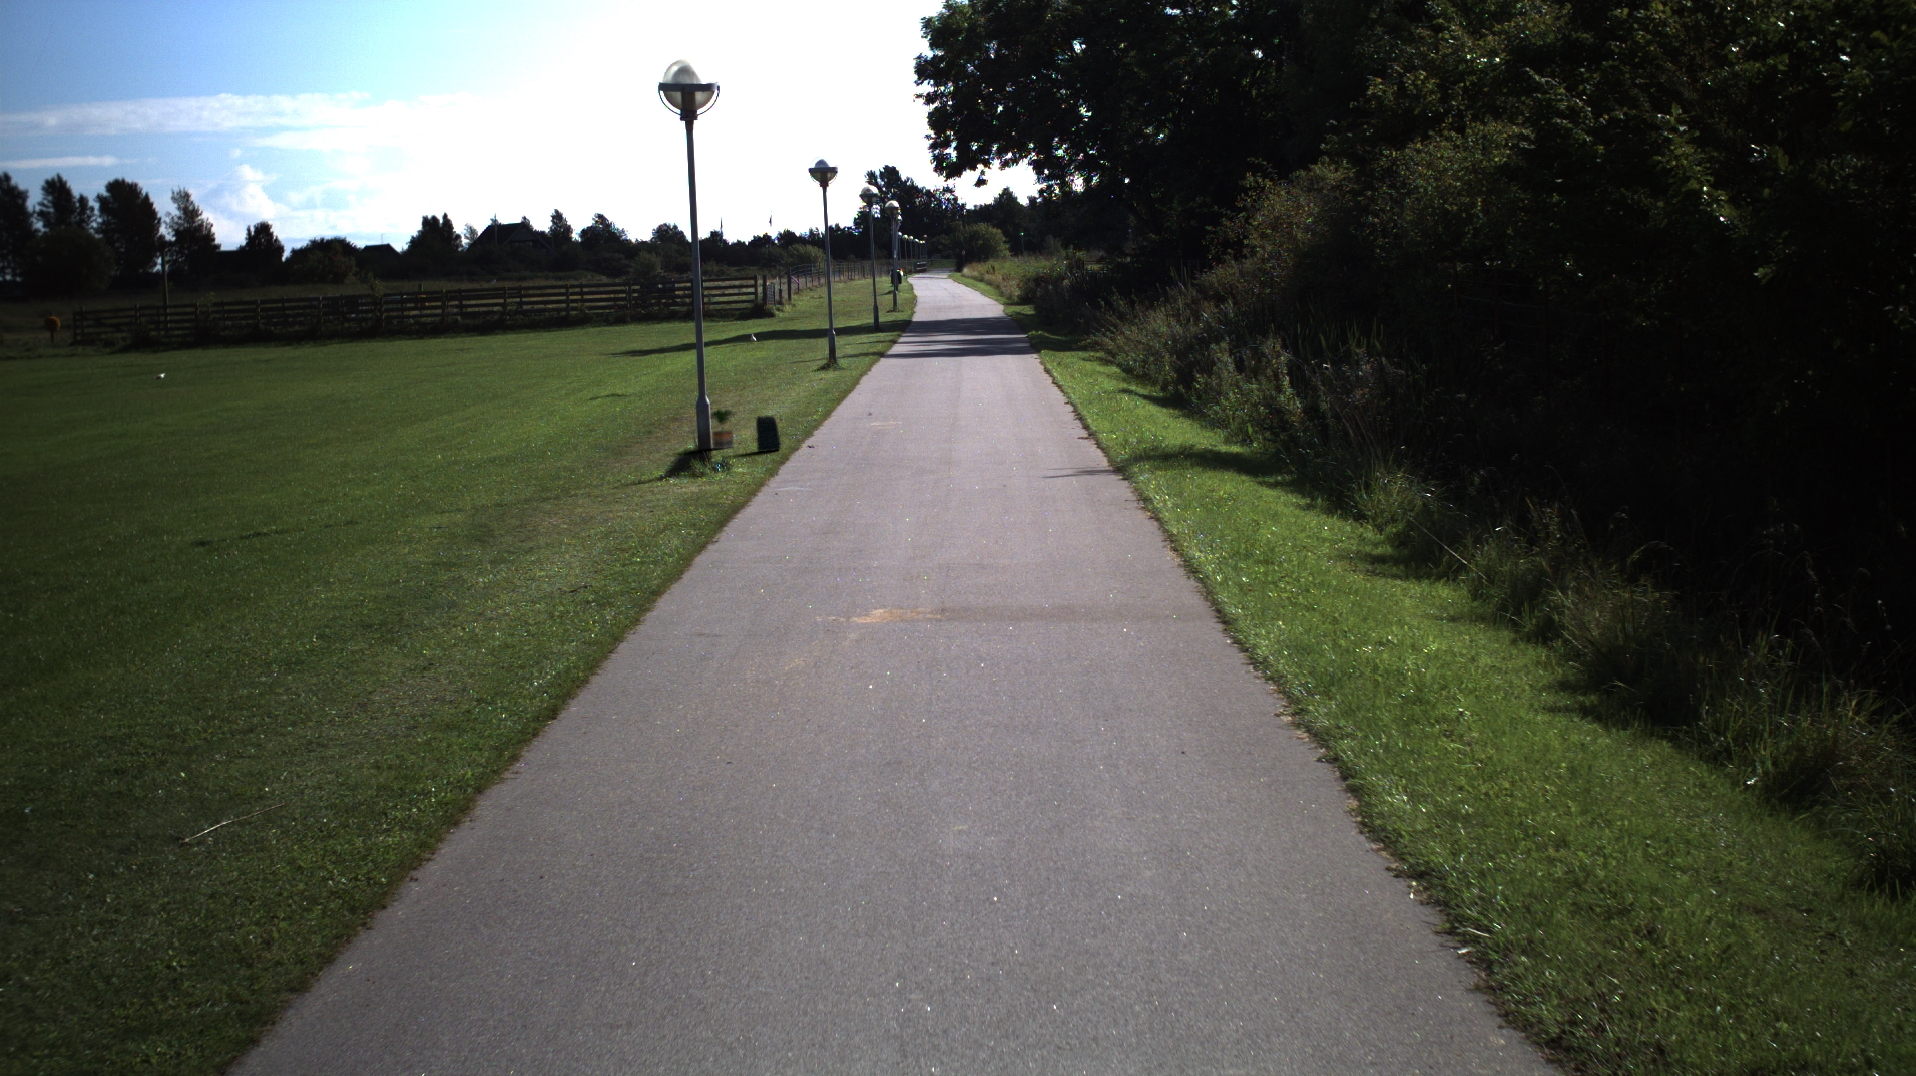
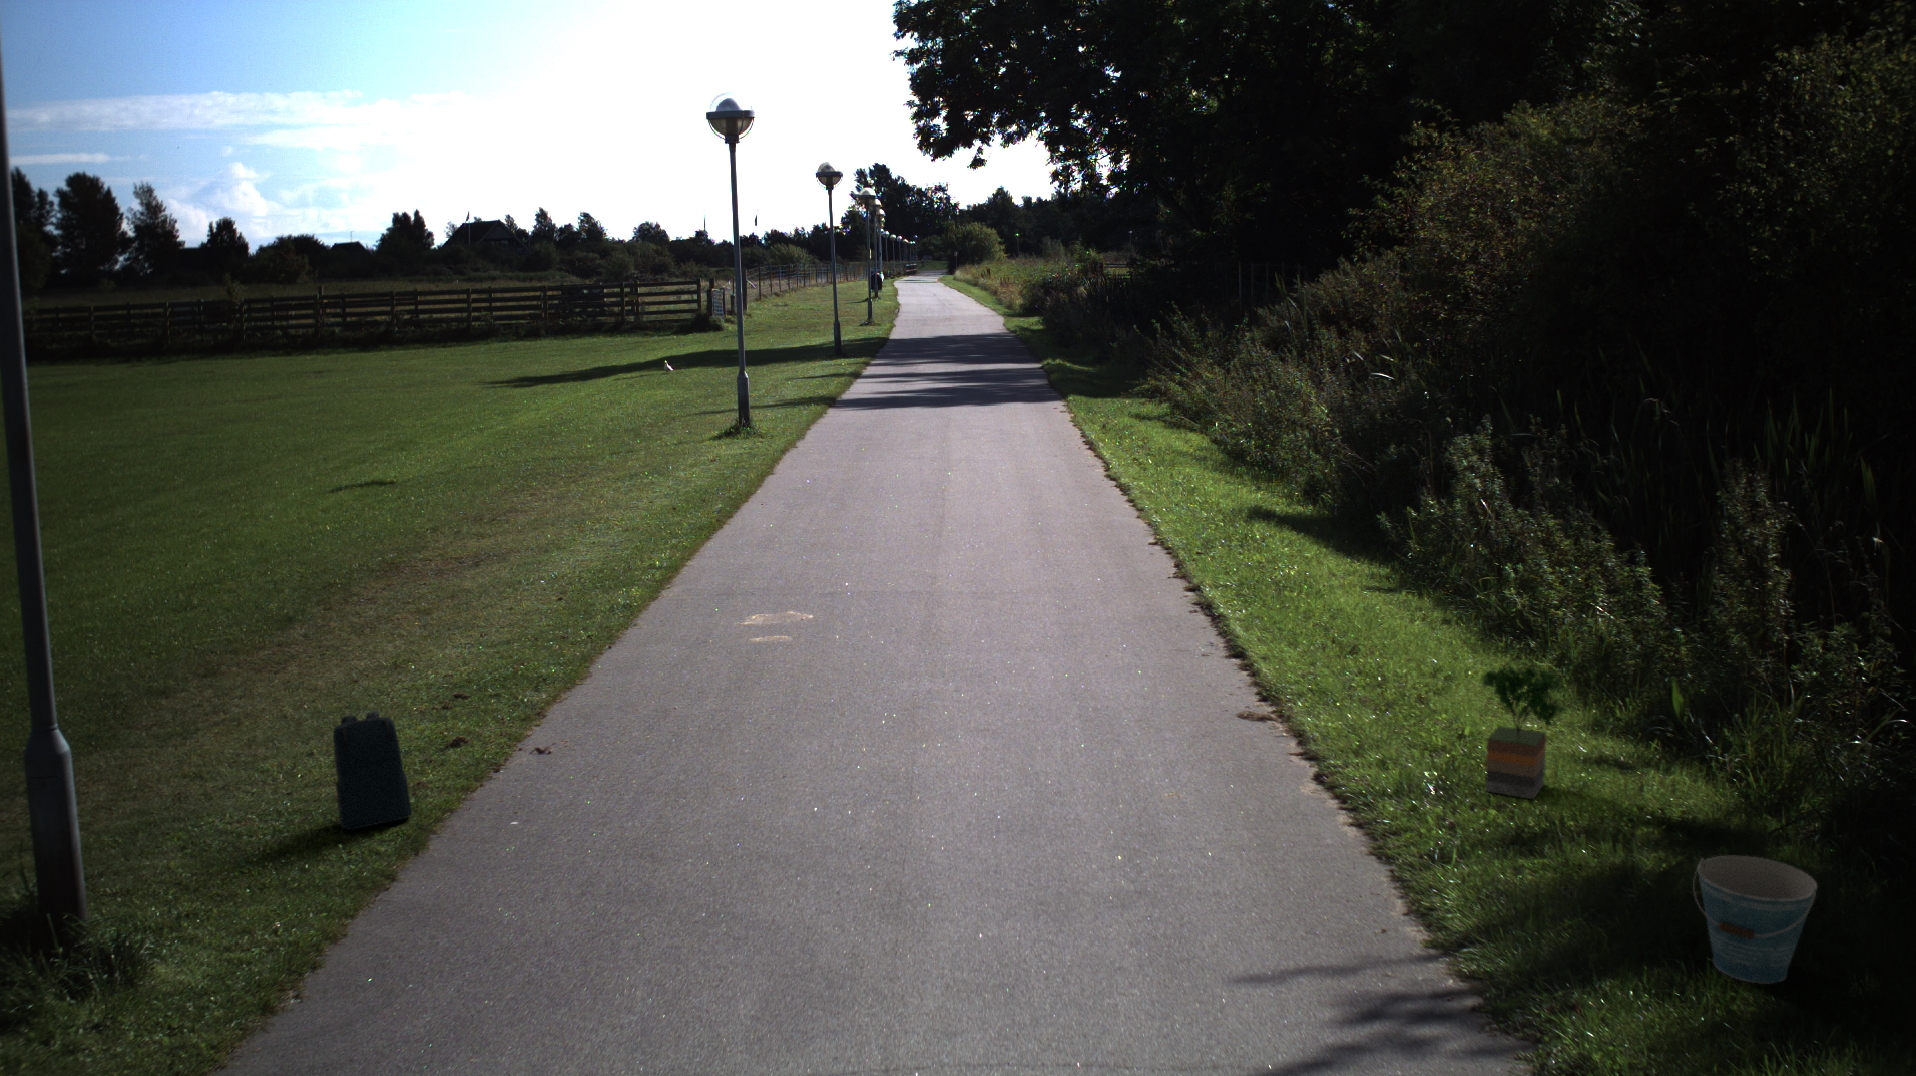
potted tree: present [710,409,735,449] -> present [1482,666,1564,799]
bucket: none [1161,422,1189,451] -> present [1696,856,1817,983]

